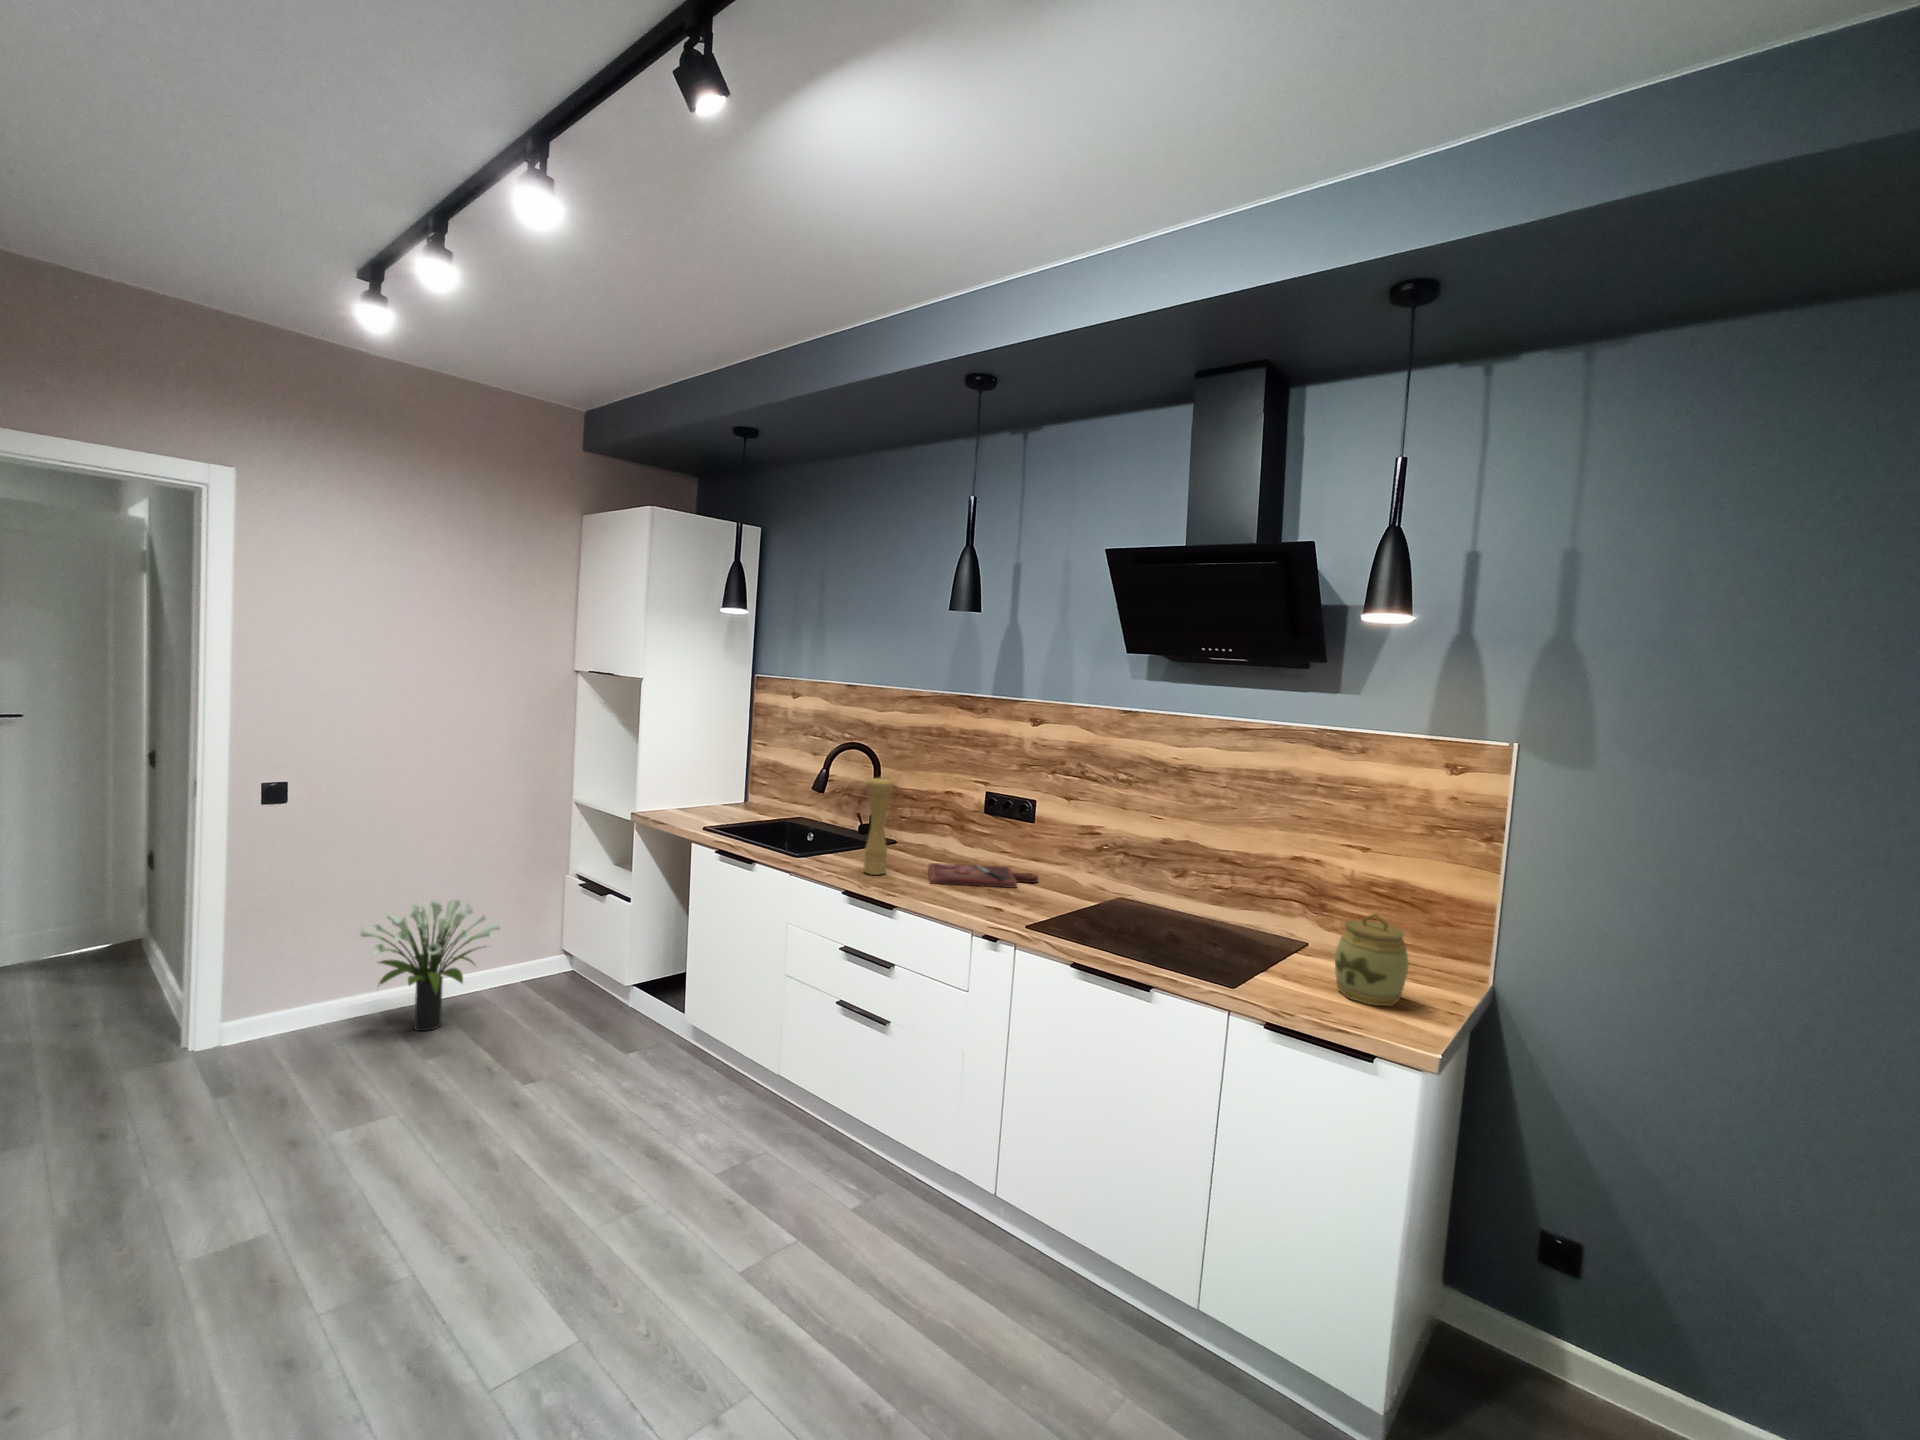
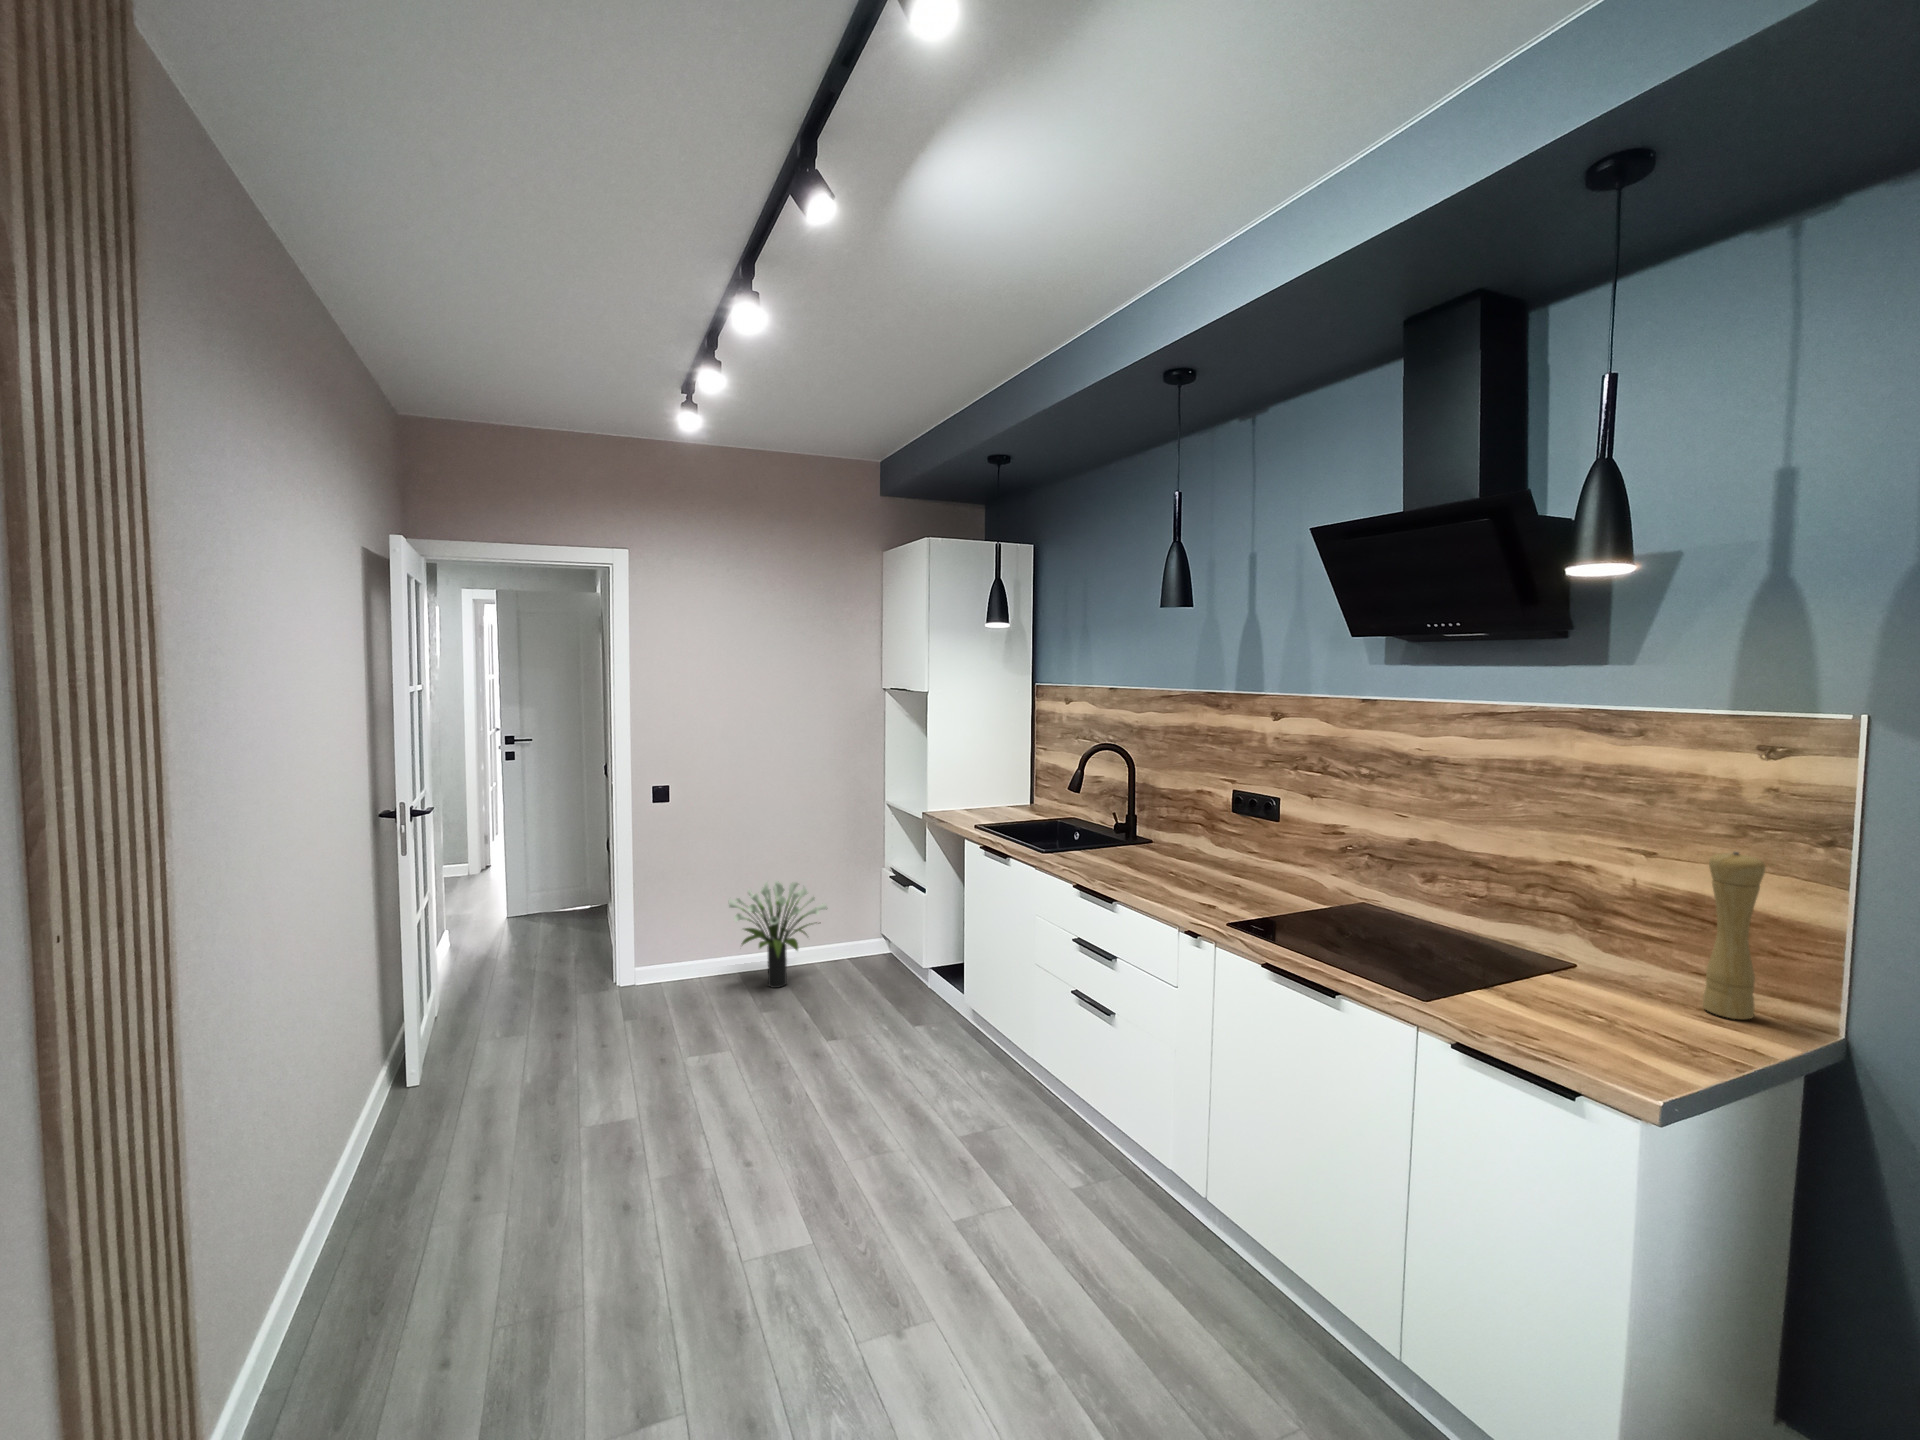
pepper mill: present [864,777,892,875] -> present [1703,852,1765,1019]
cutting board: present [928,863,1038,888] -> none [1152,861,1274,888]
jar: present [1335,914,1409,1006] -> none [1556,925,1654,1039]

